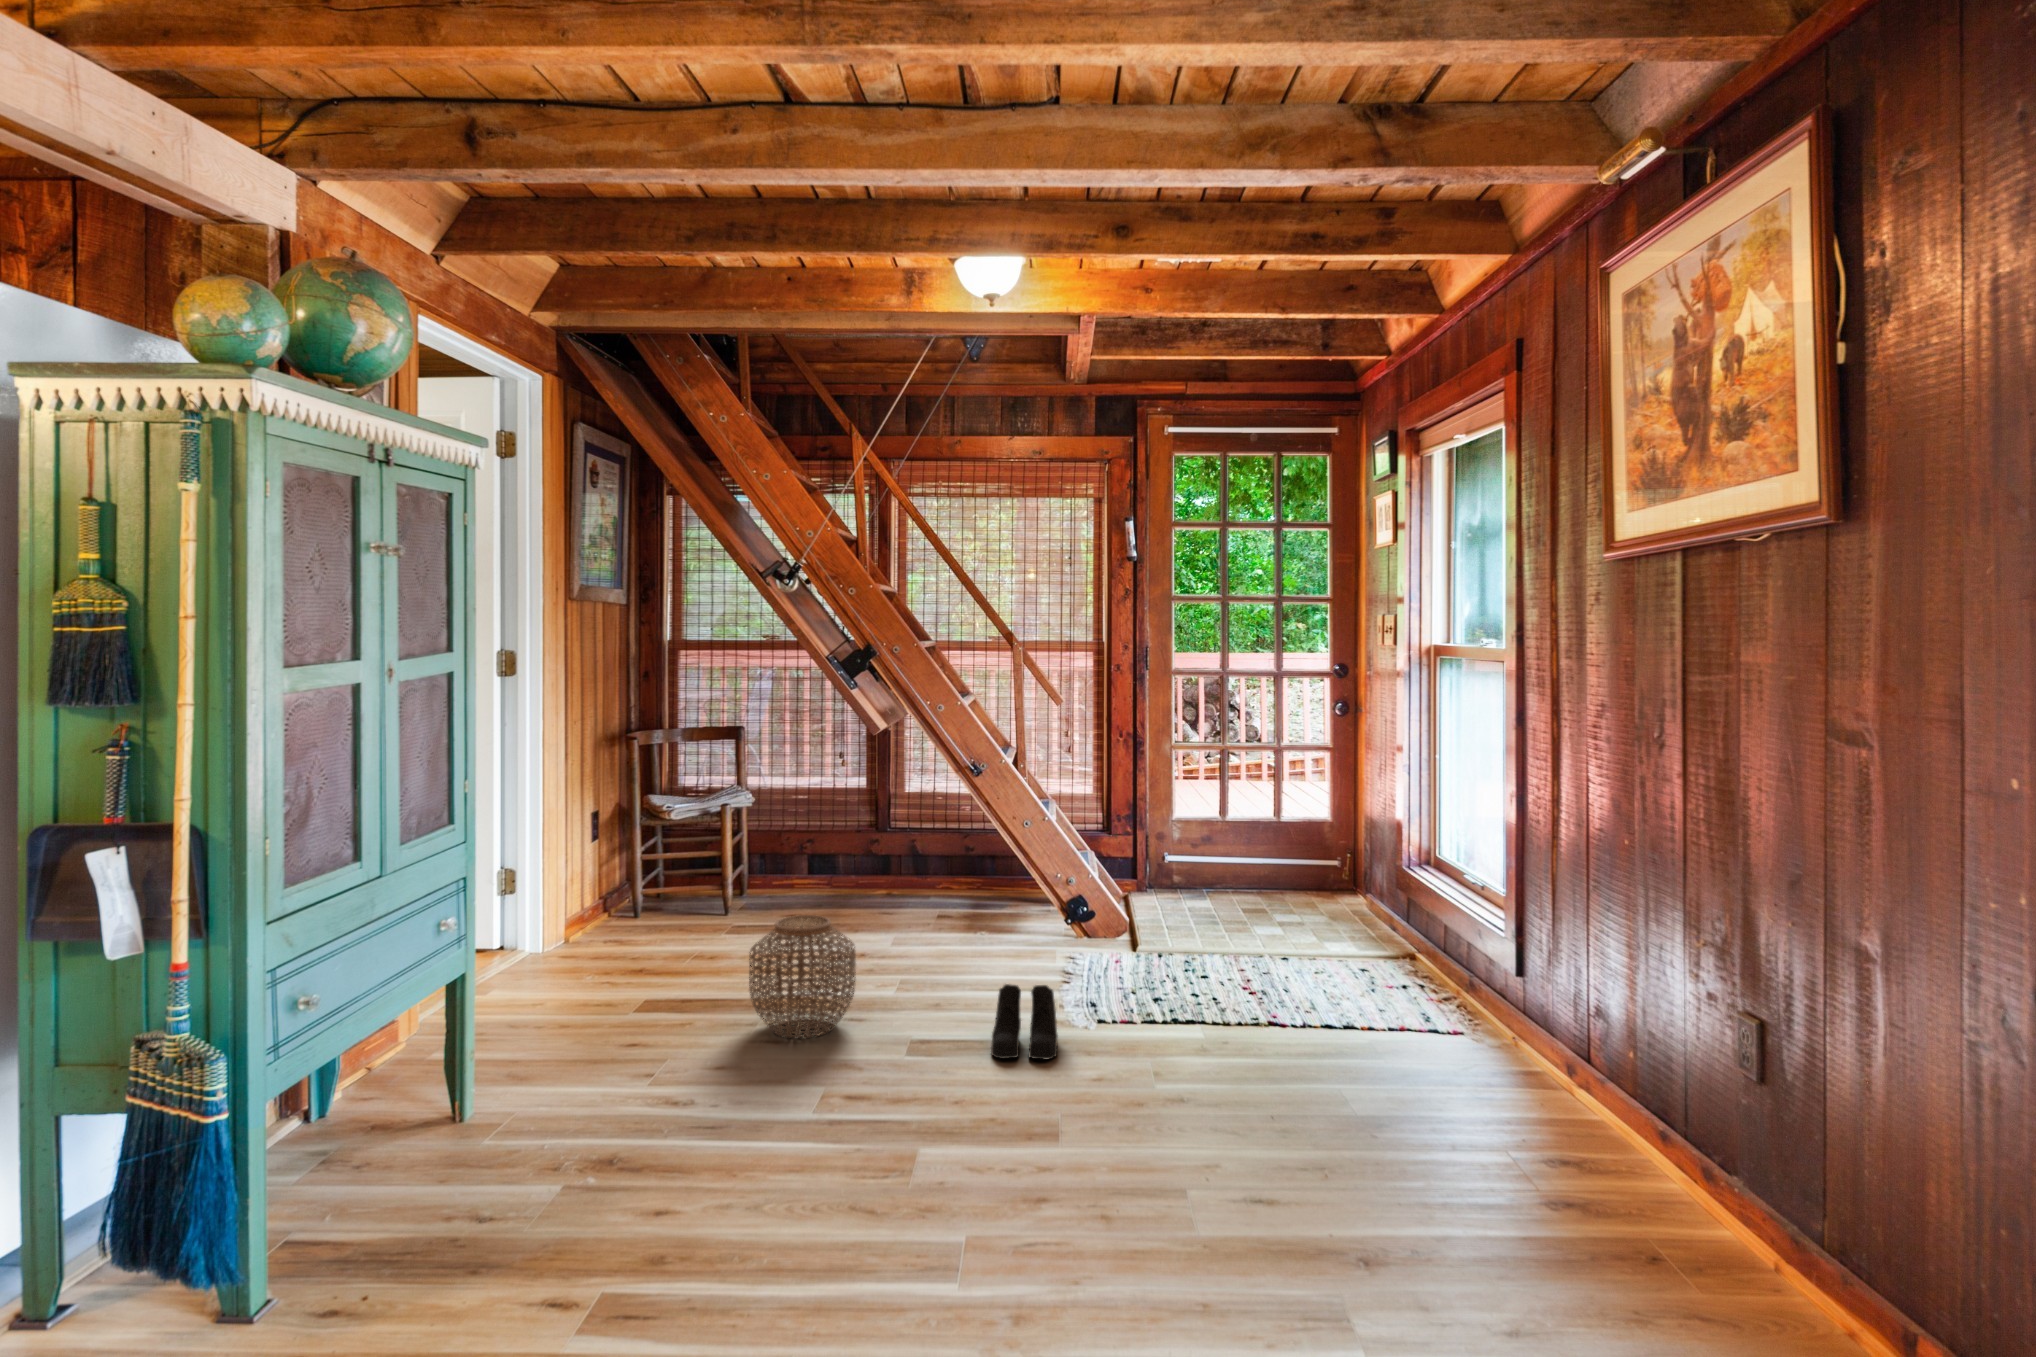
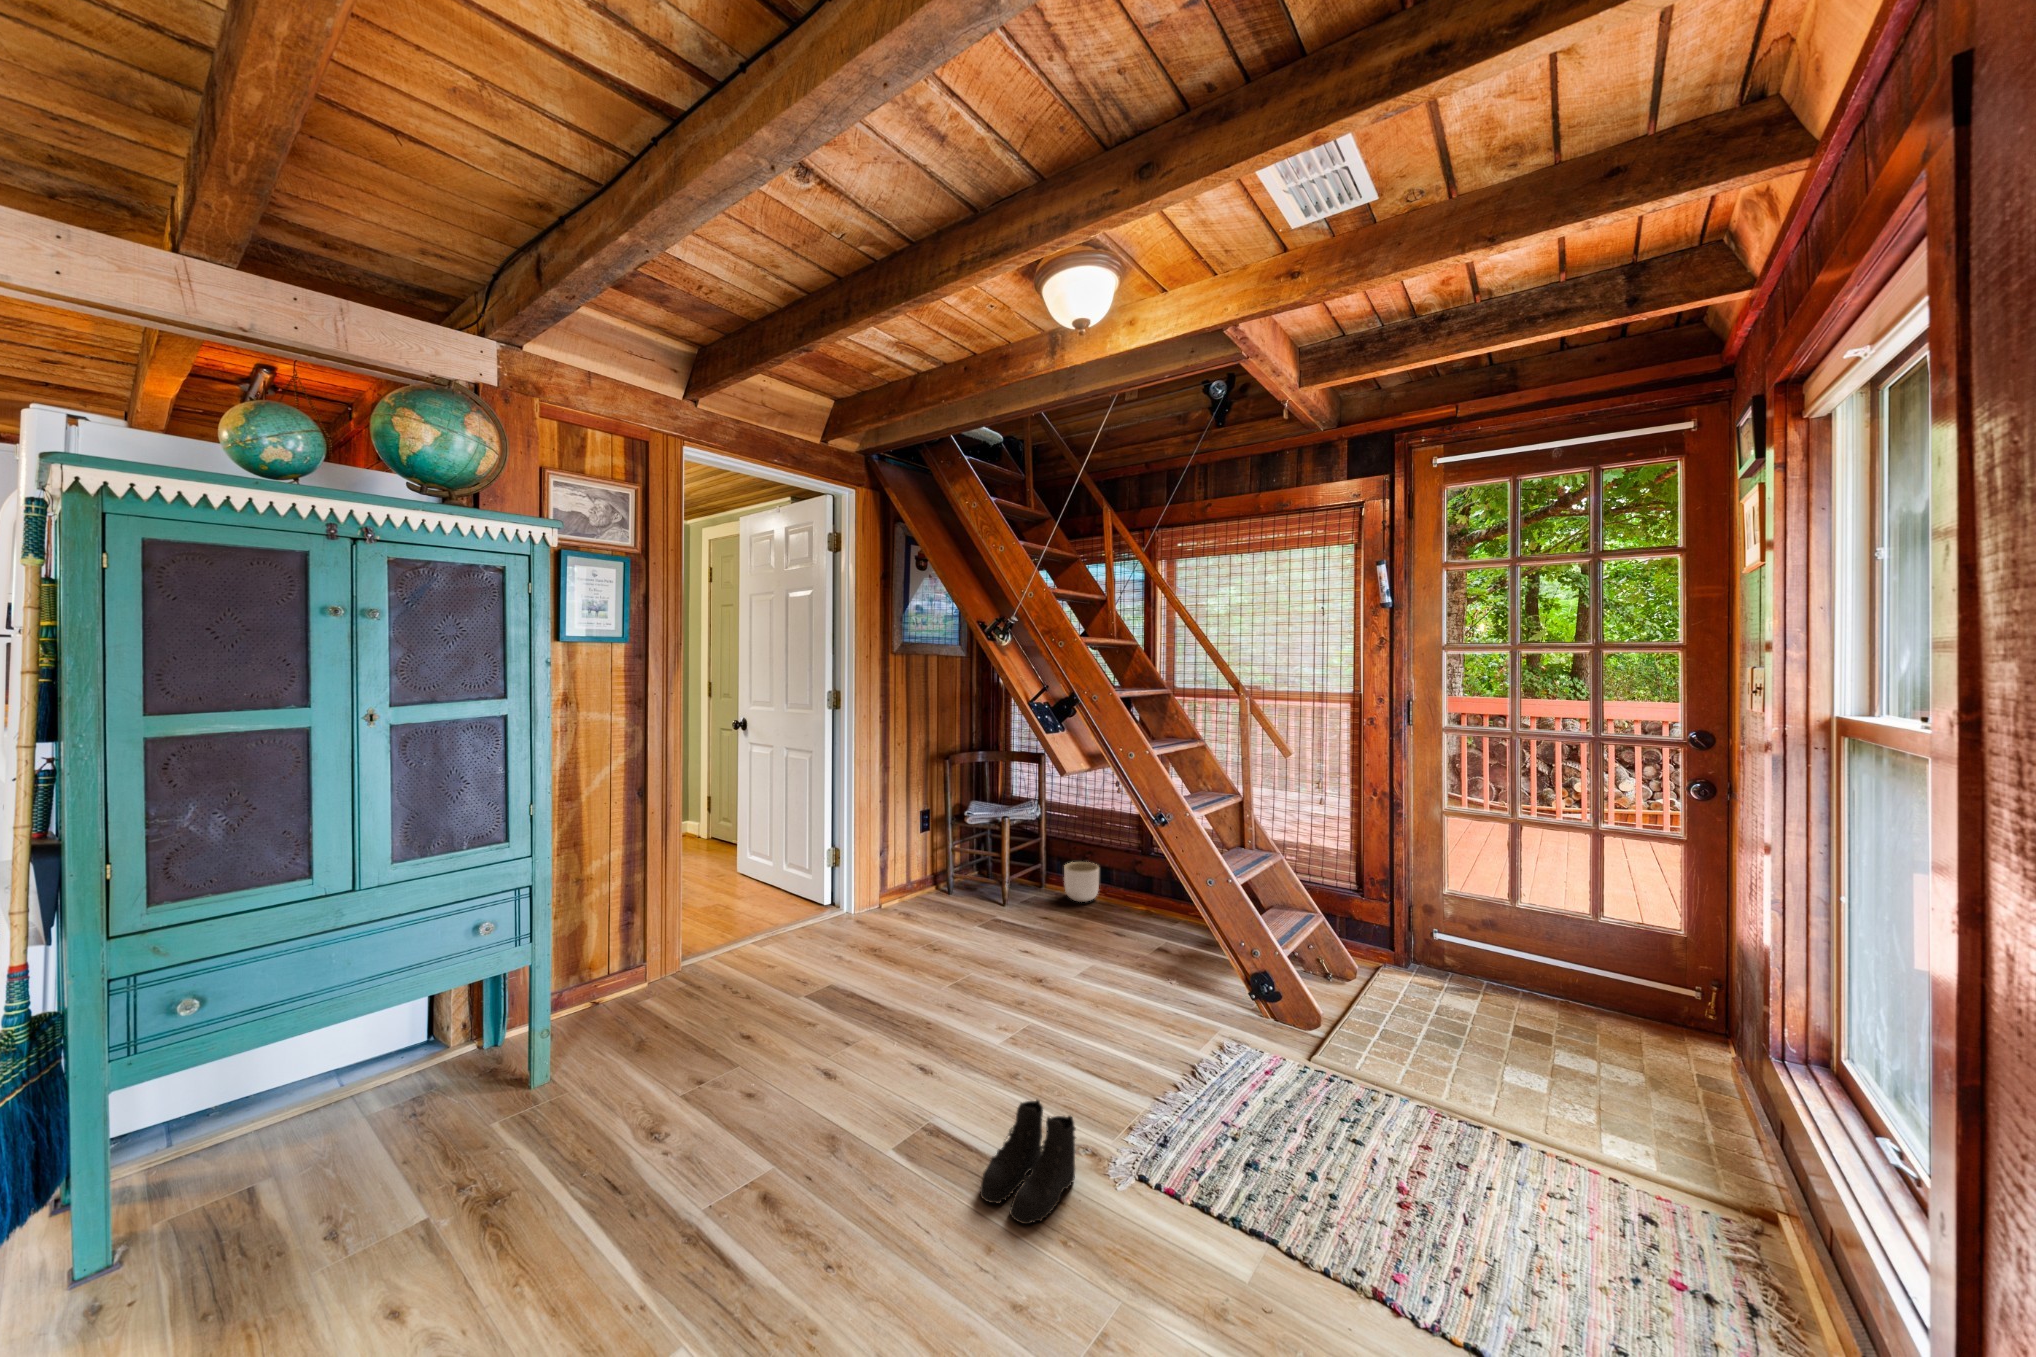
planter: none [786,851,828,895] -> present [1064,862,1099,902]
woven basket: present [749,915,856,1038] -> none [837,959,935,1084]

